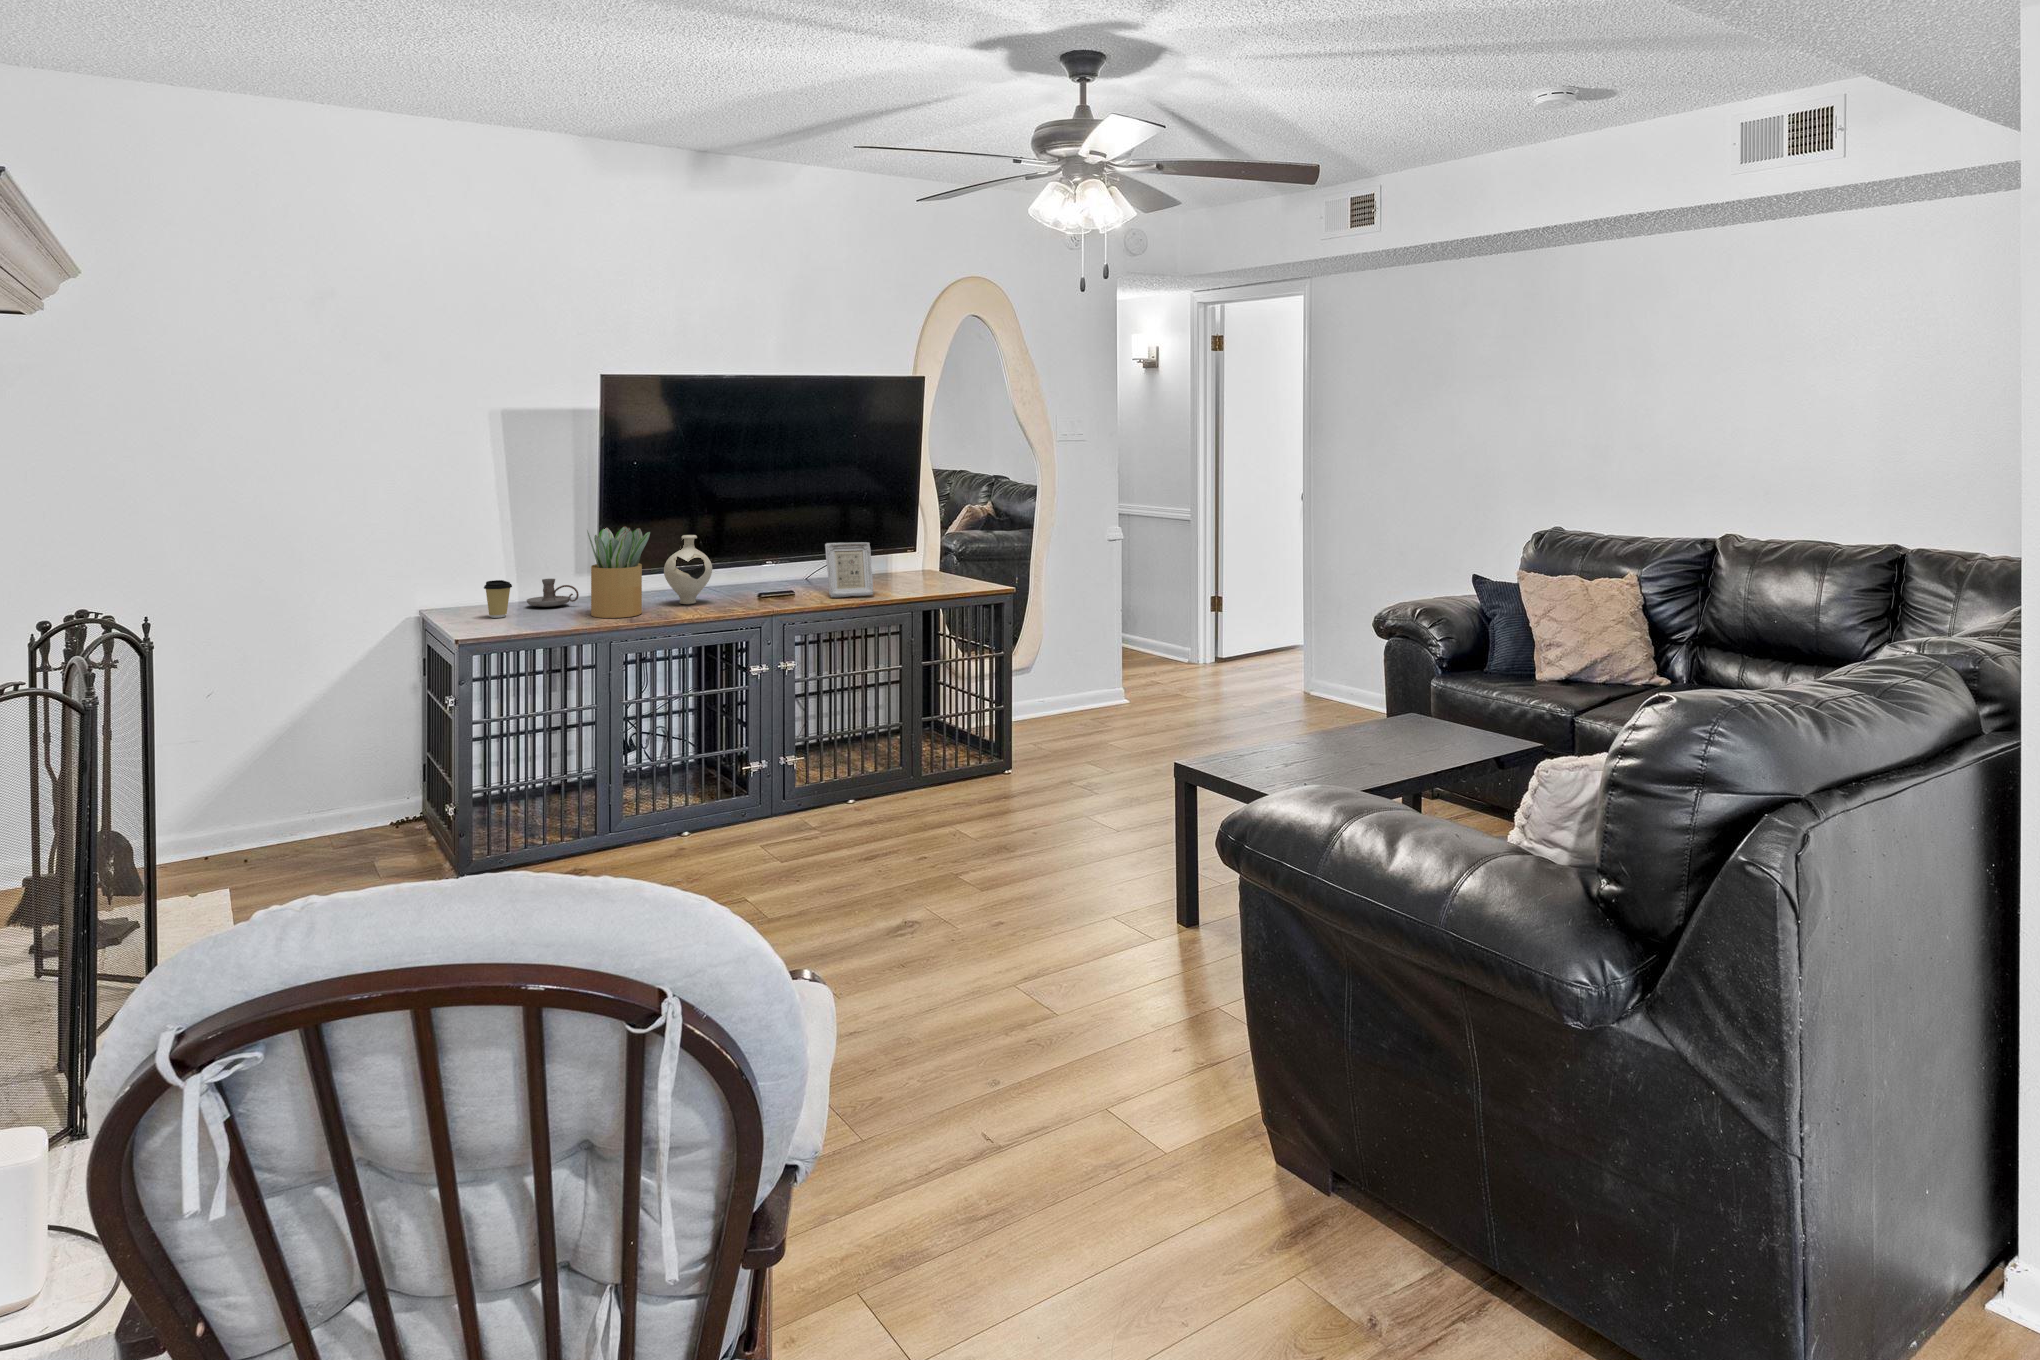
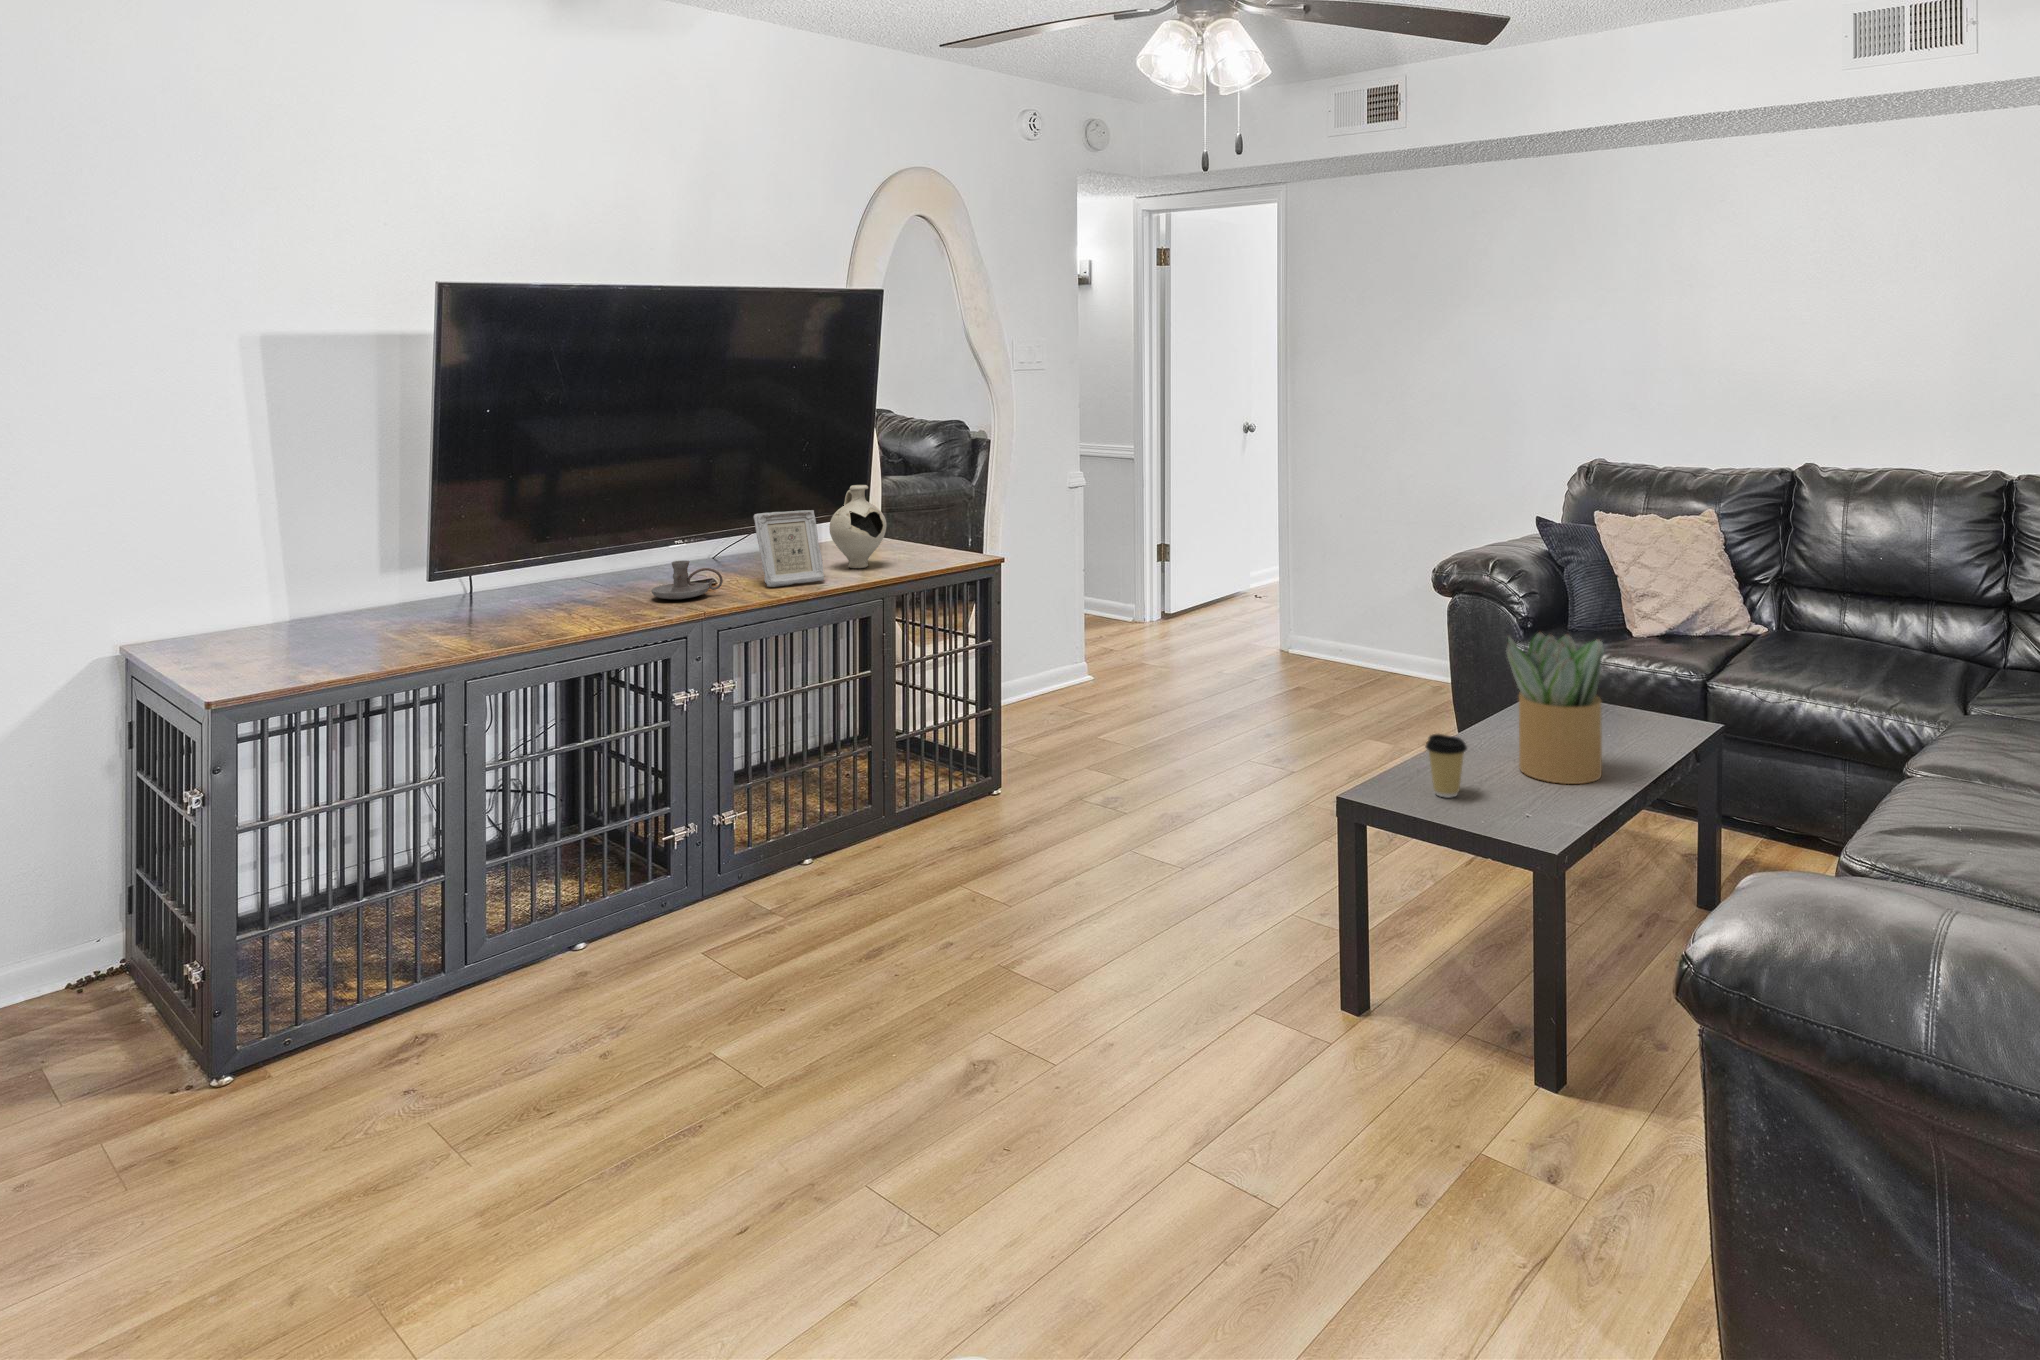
potted plant: present [587,526,650,618] -> present [1506,632,1604,784]
decorative vase: present [664,535,712,604] -> present [829,485,886,568]
candle holder: present [527,579,579,607] -> present [651,560,723,599]
coffee cup: present [484,580,512,618] -> present [1425,734,1467,797]

